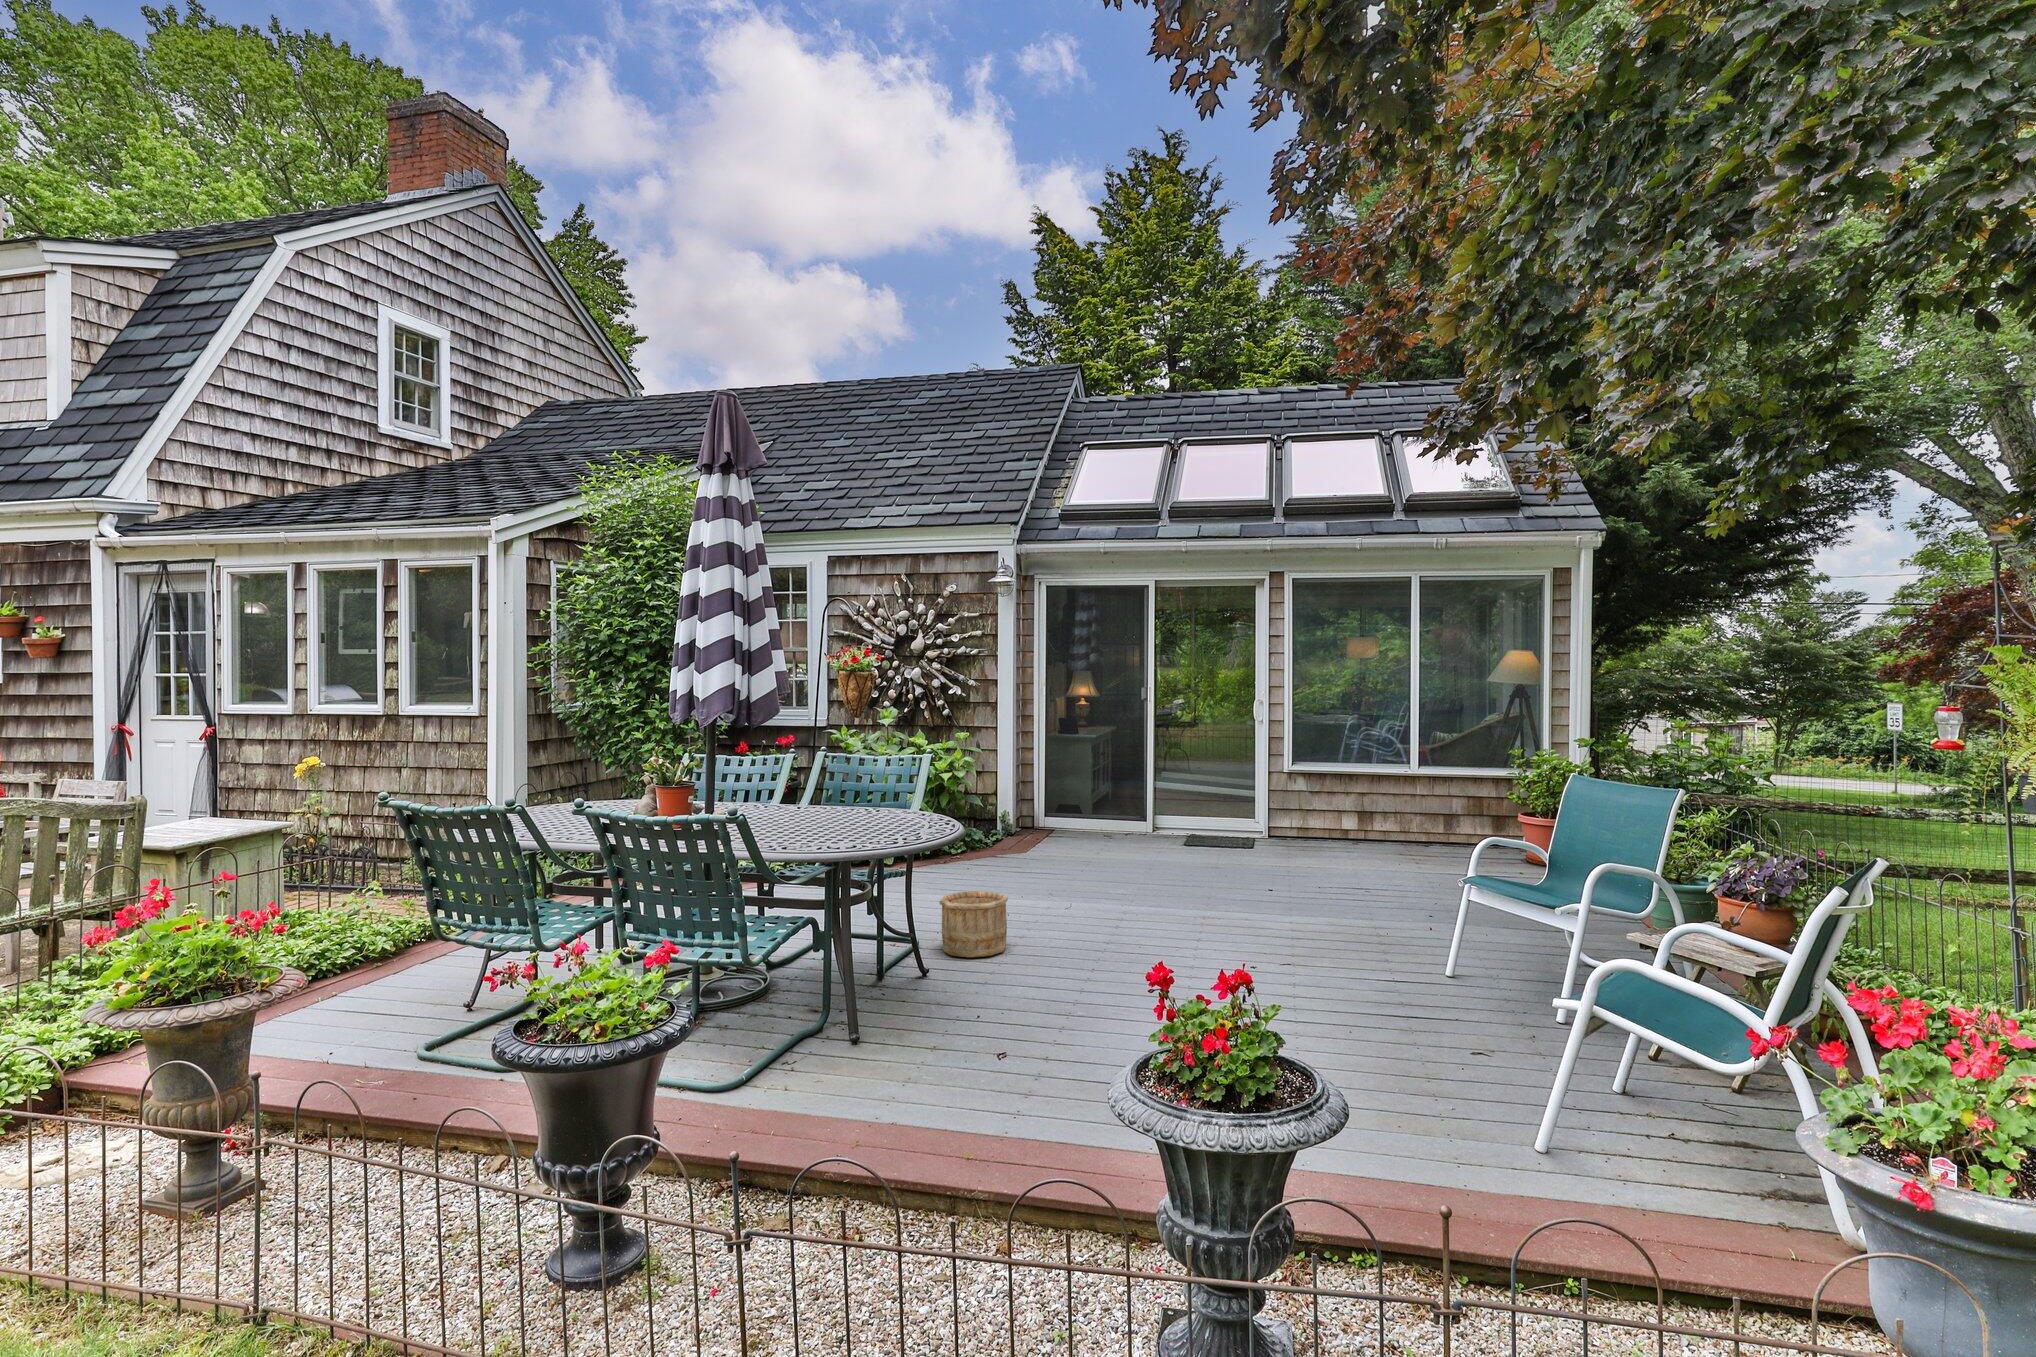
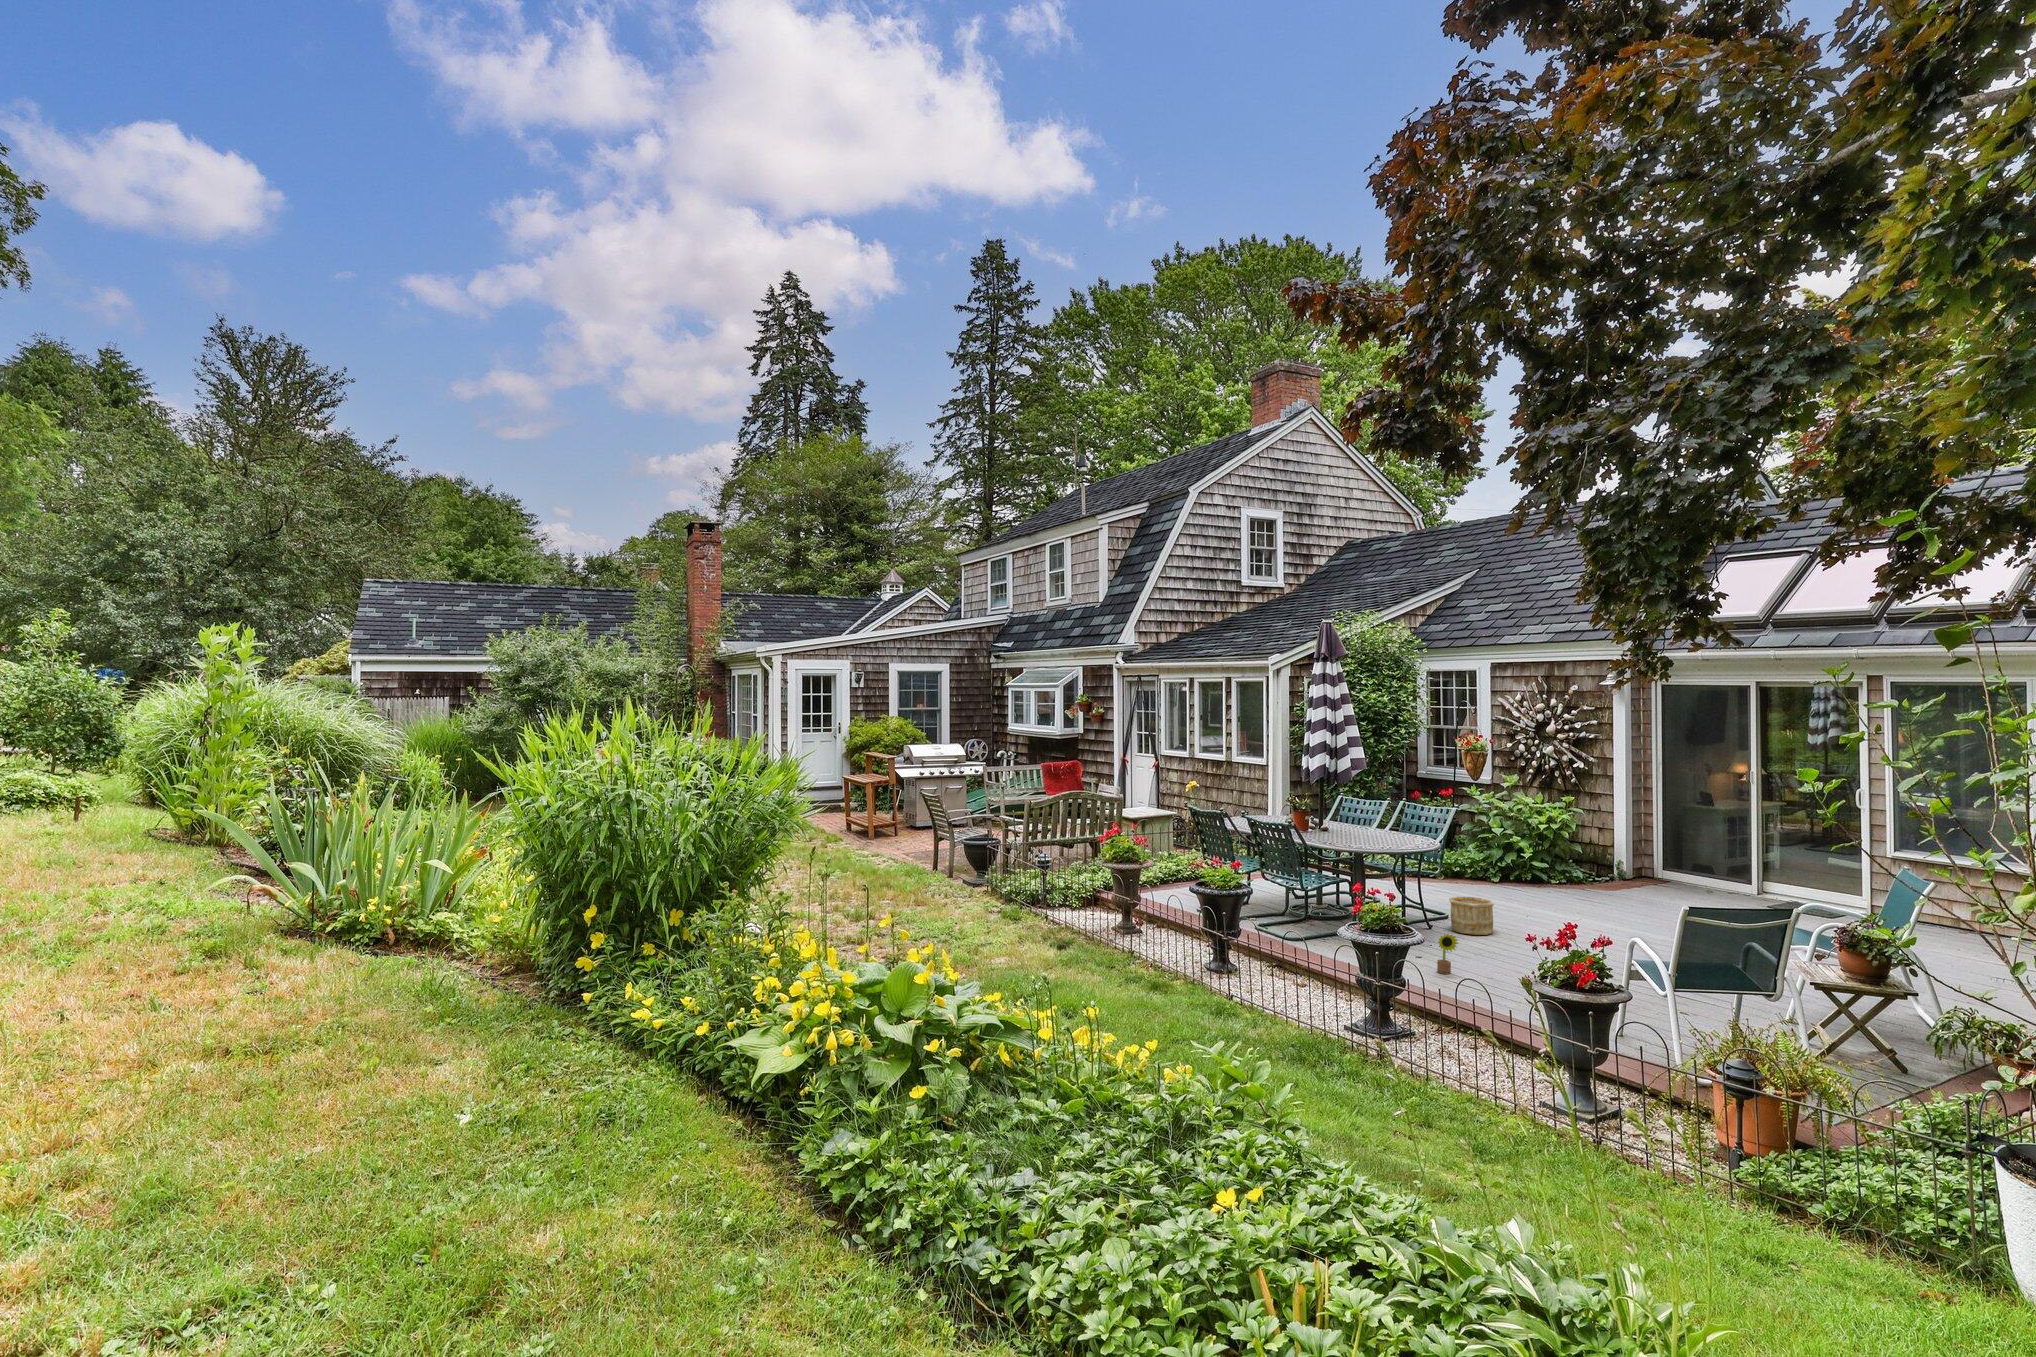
decorative plant: none [1060,974,1103,1056] -> present [1437,934,1459,974]

